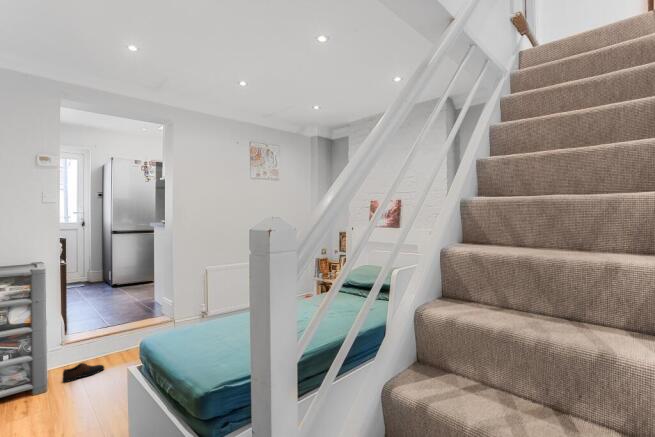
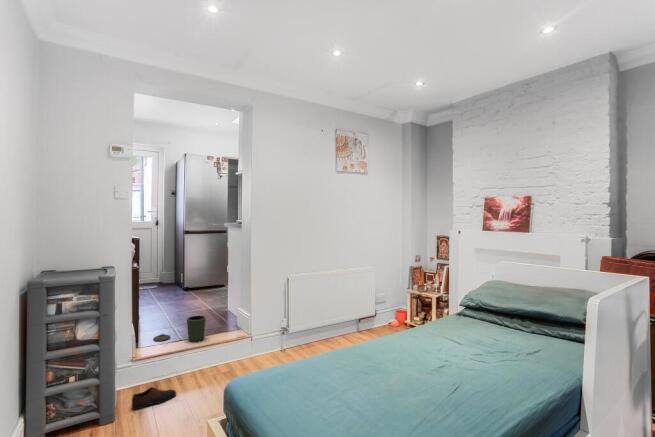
trash can: none [82,304,132,329] -> present [153,316,206,342]

